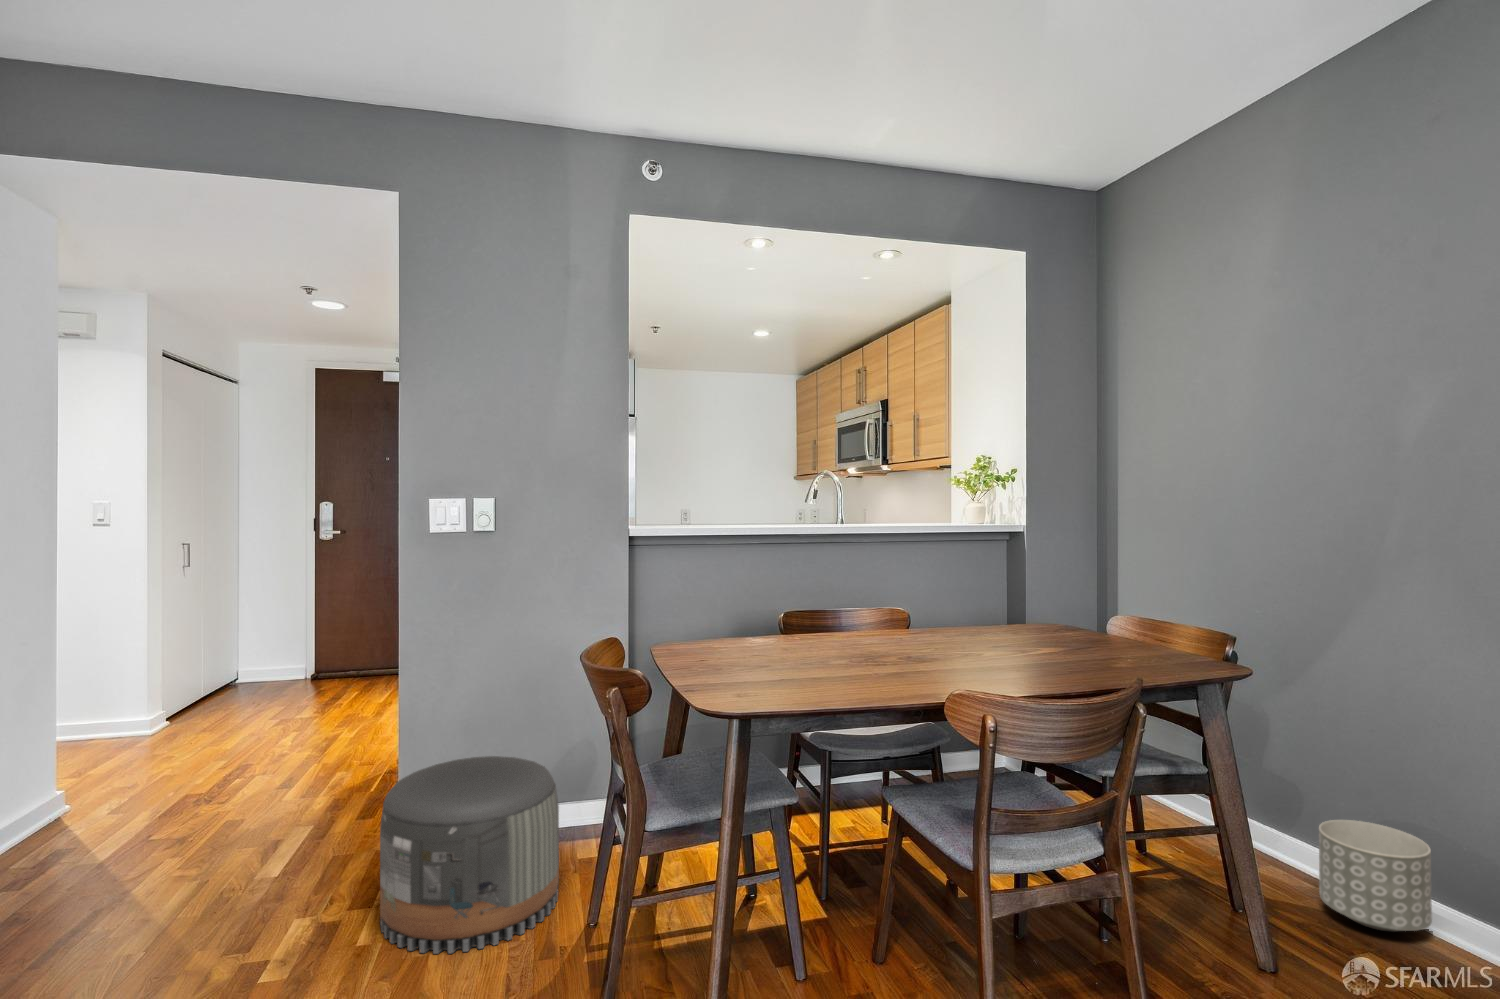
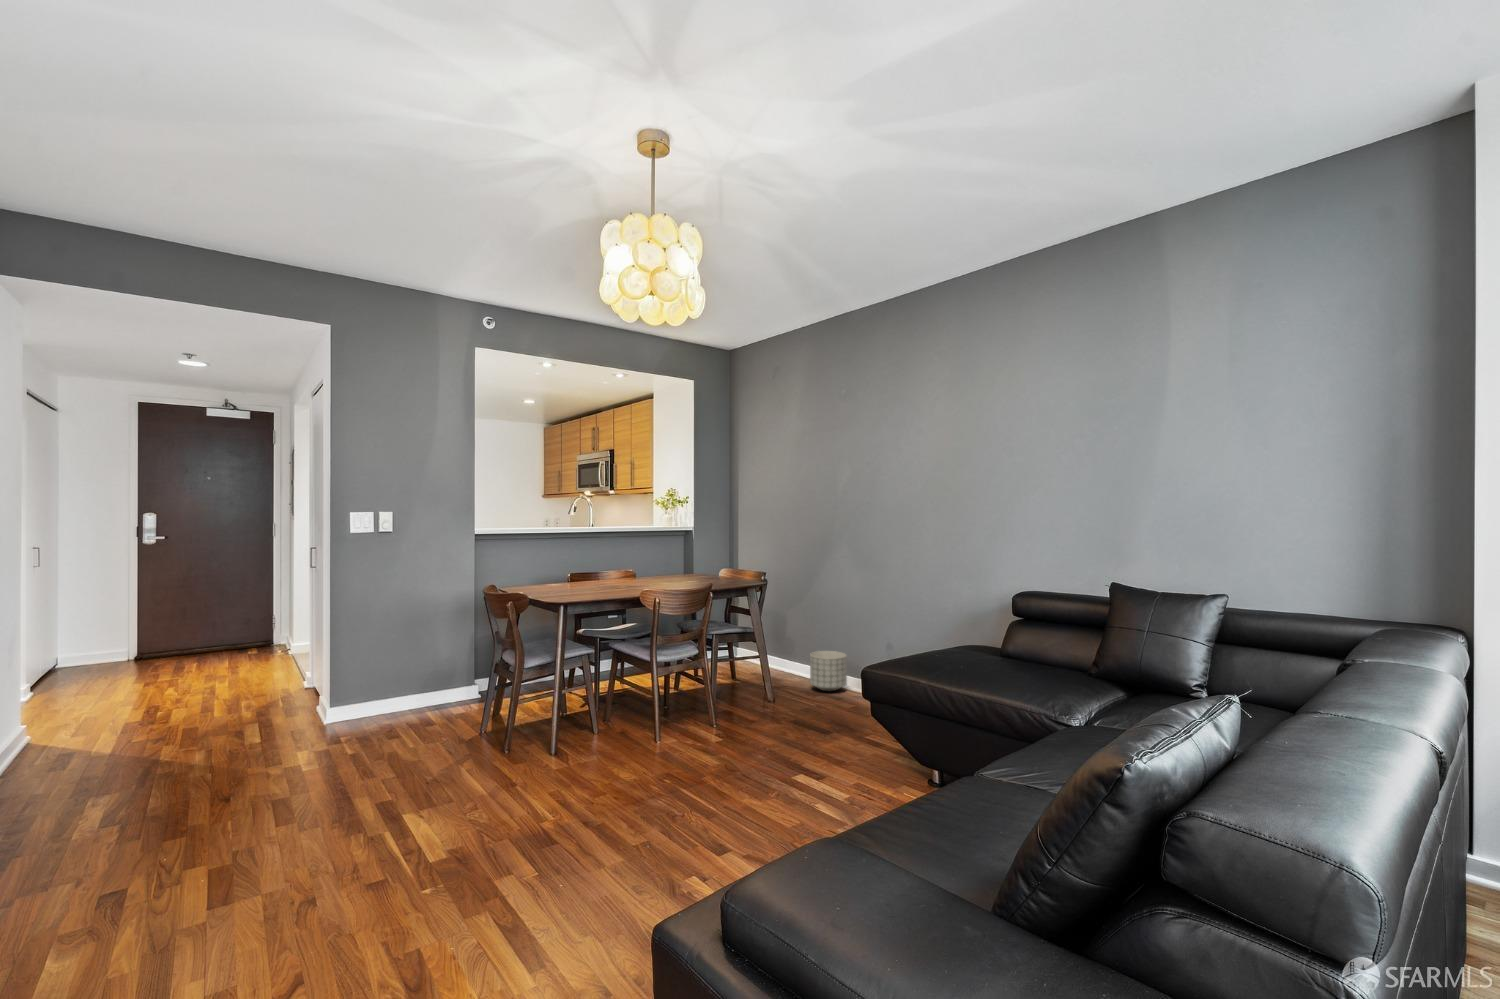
pouf: present [380,756,559,954] -> none [350,658,454,752]

